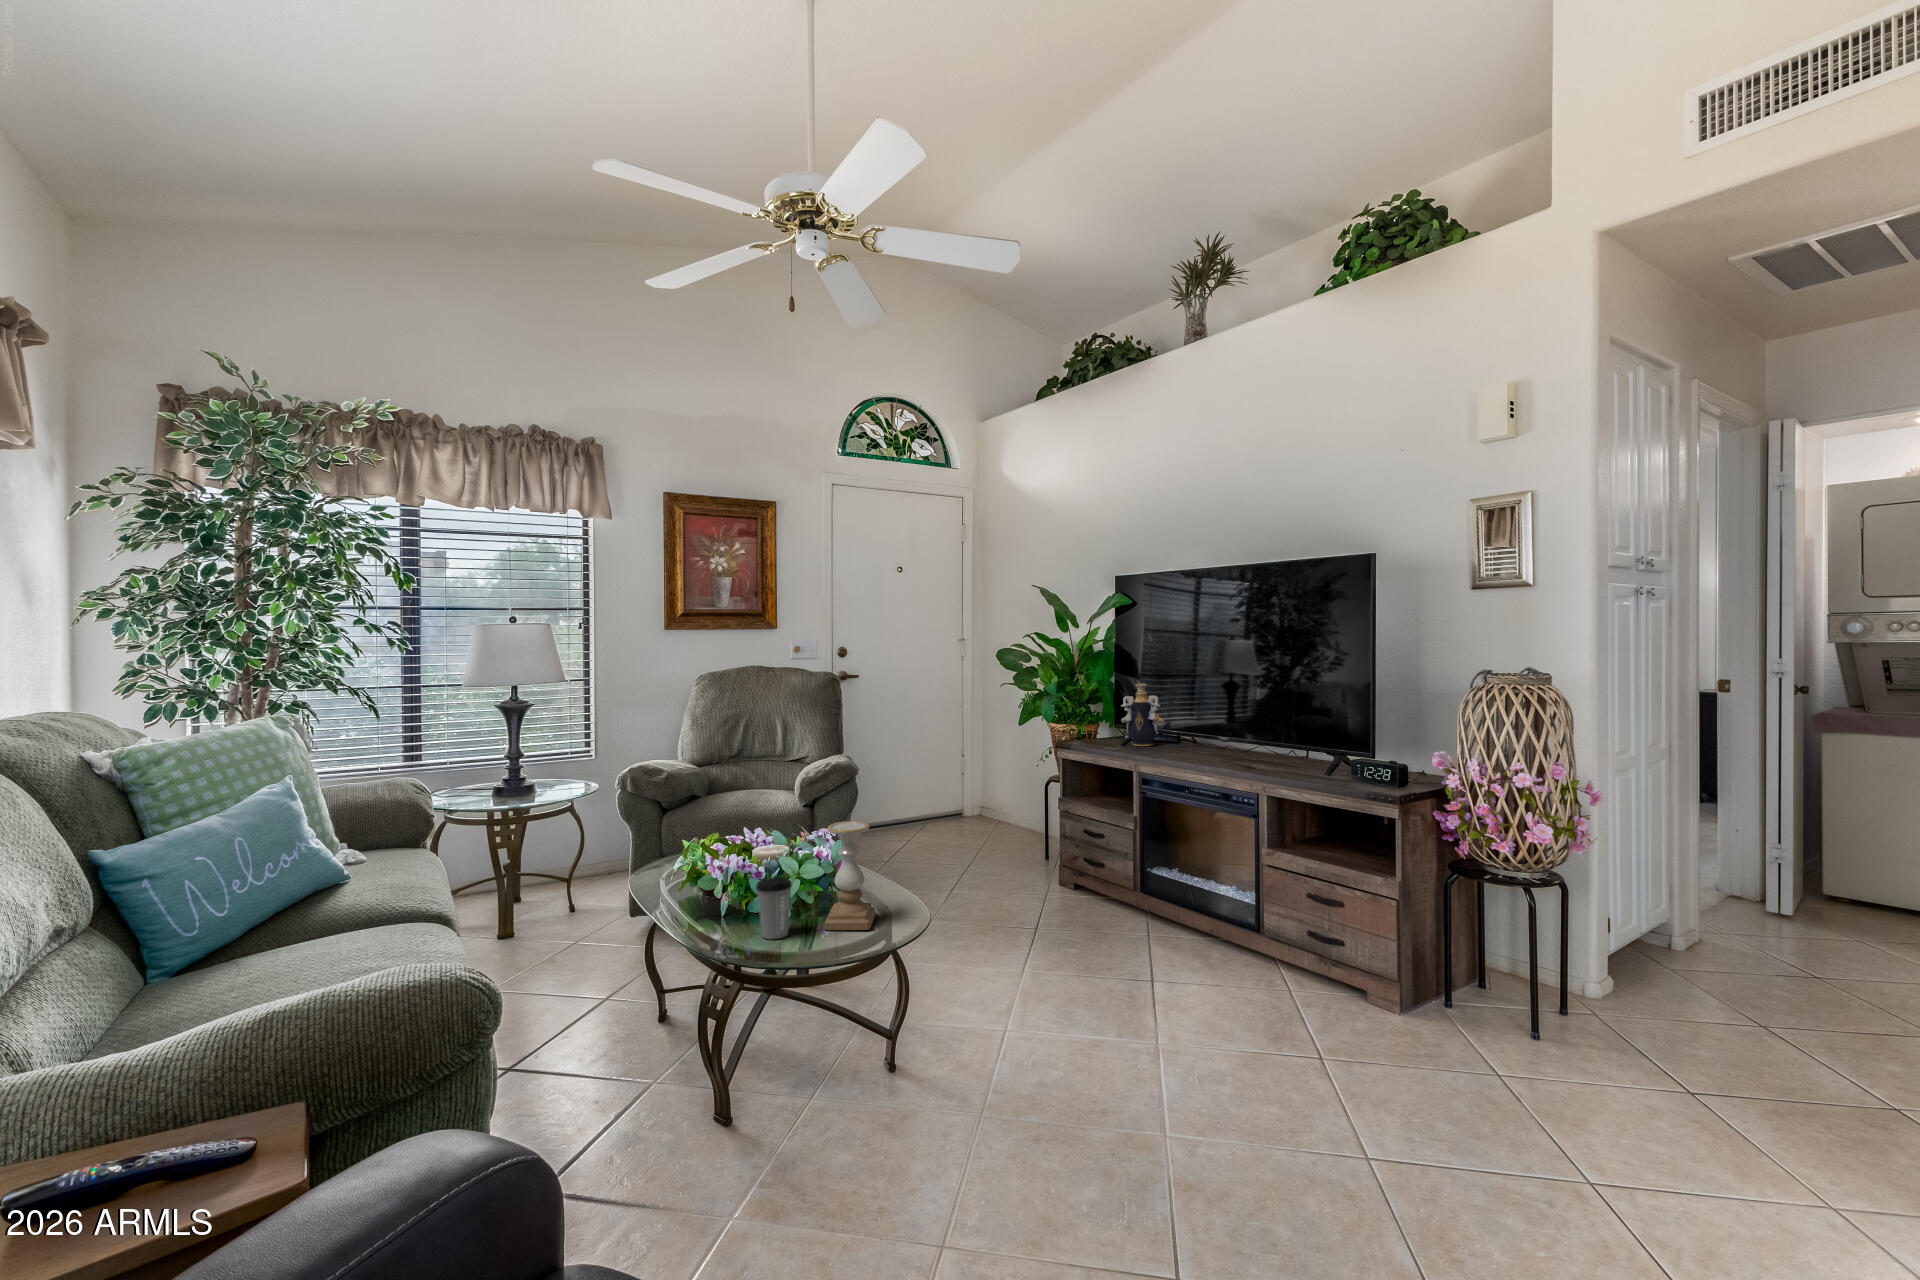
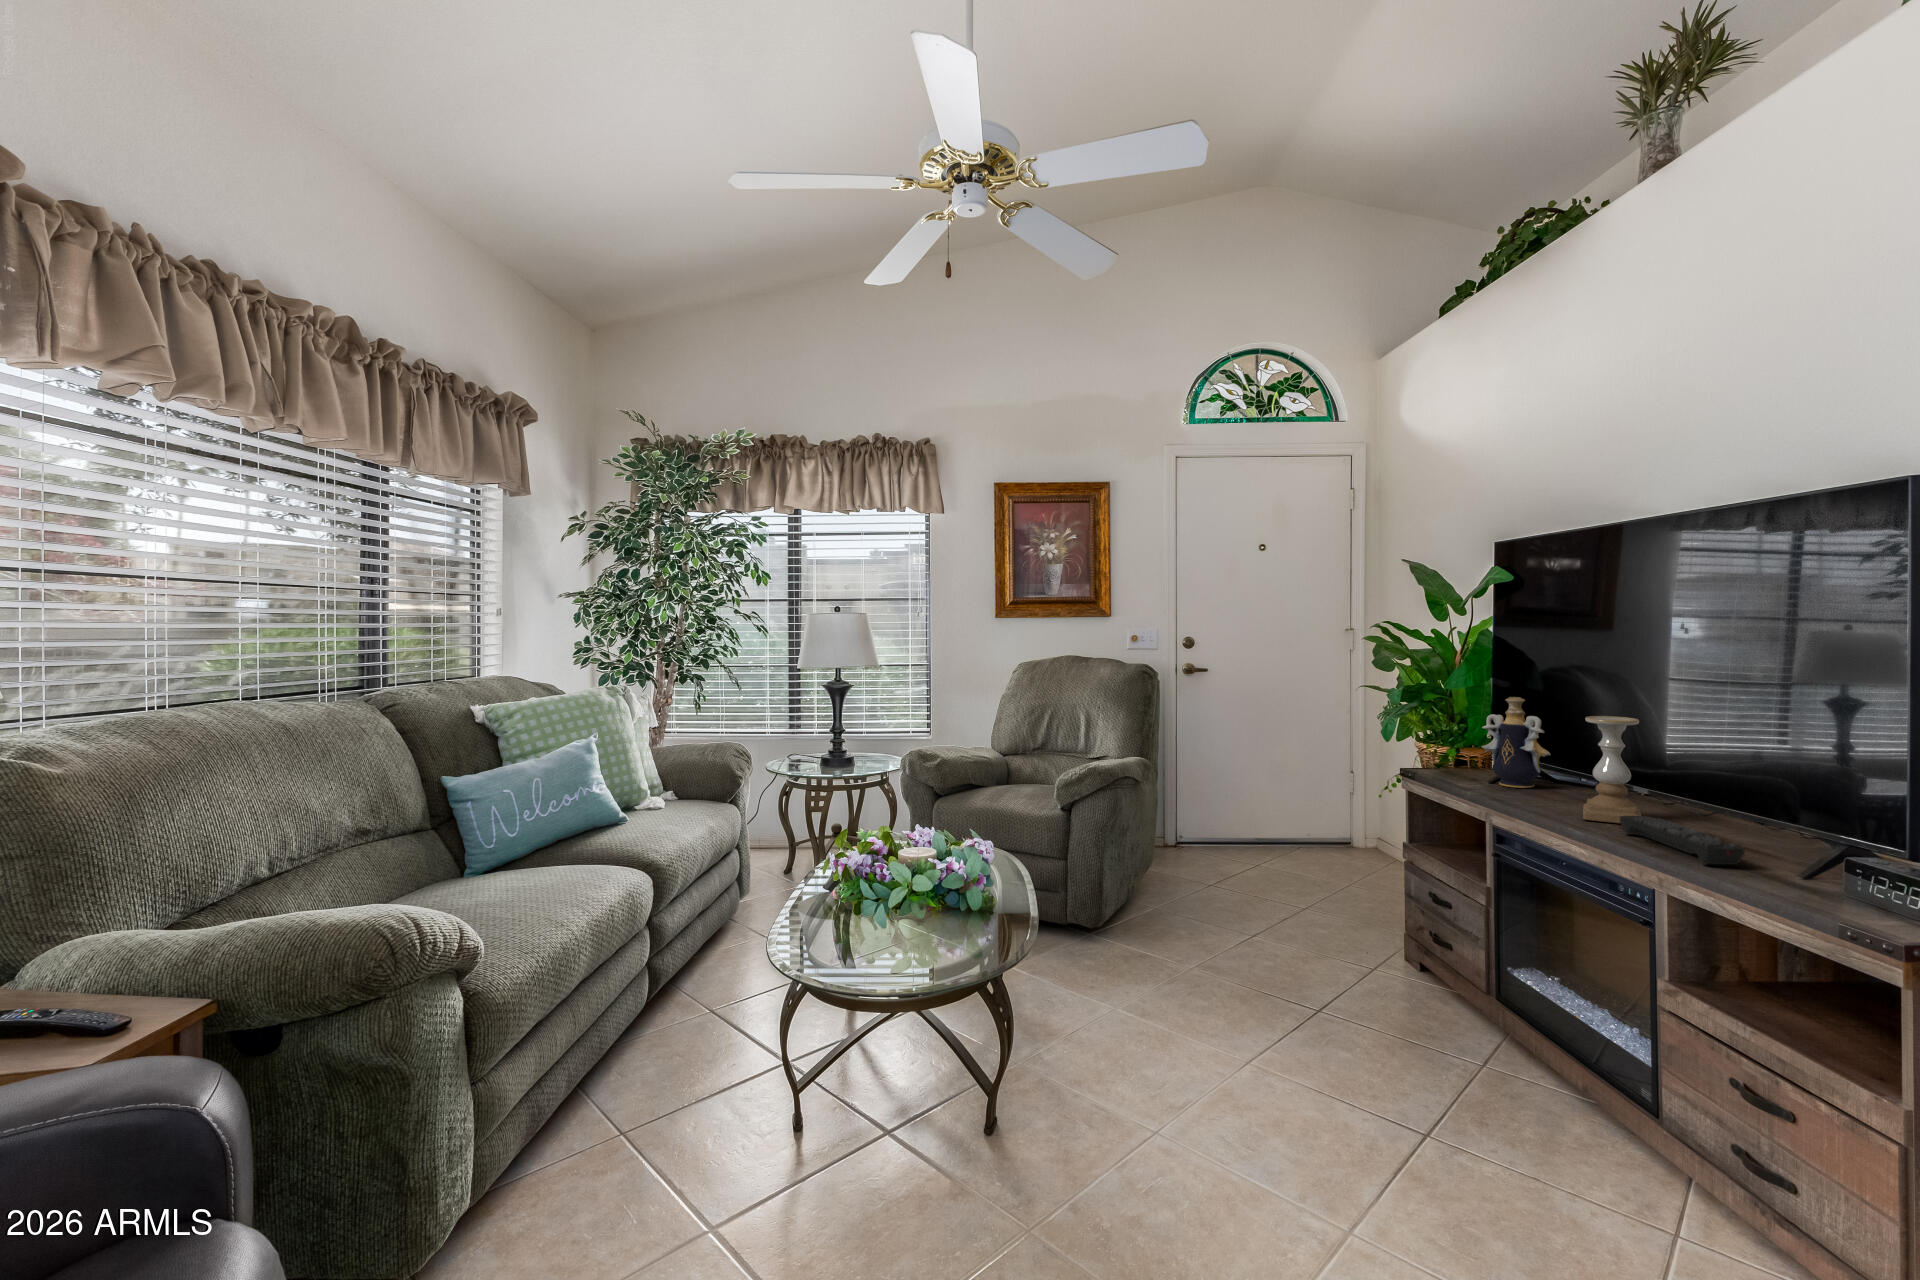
remote control: none [1230,752,1304,775] -> present [1620,816,1744,865]
candle holder: present [825,821,875,930] -> present [1583,716,1641,823]
coffee cup: present [756,877,792,939] -> none [839,884,878,951]

